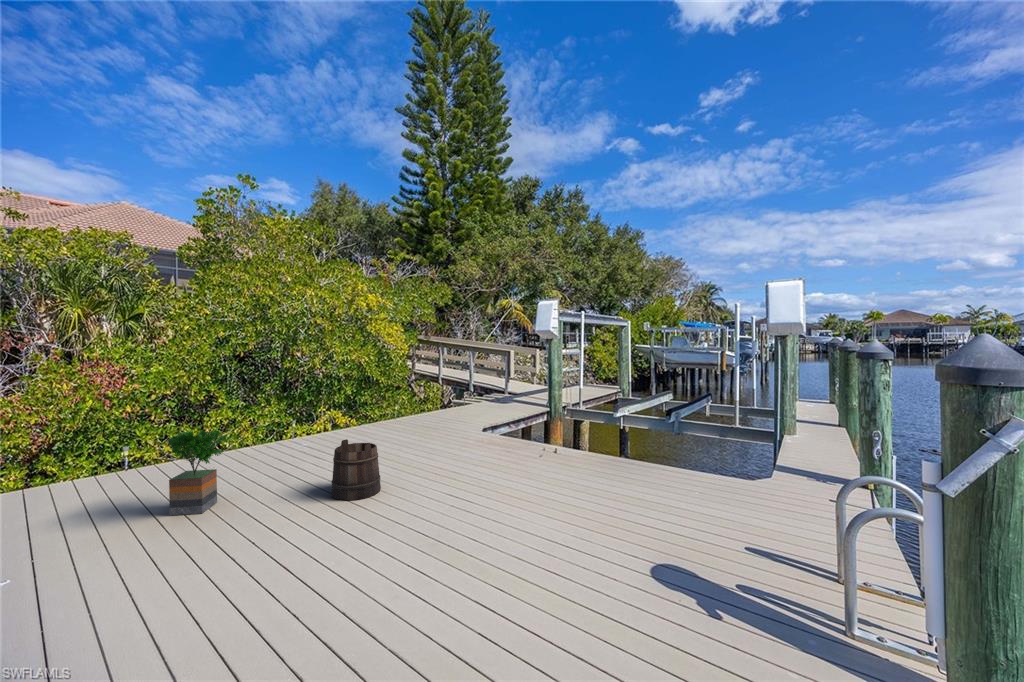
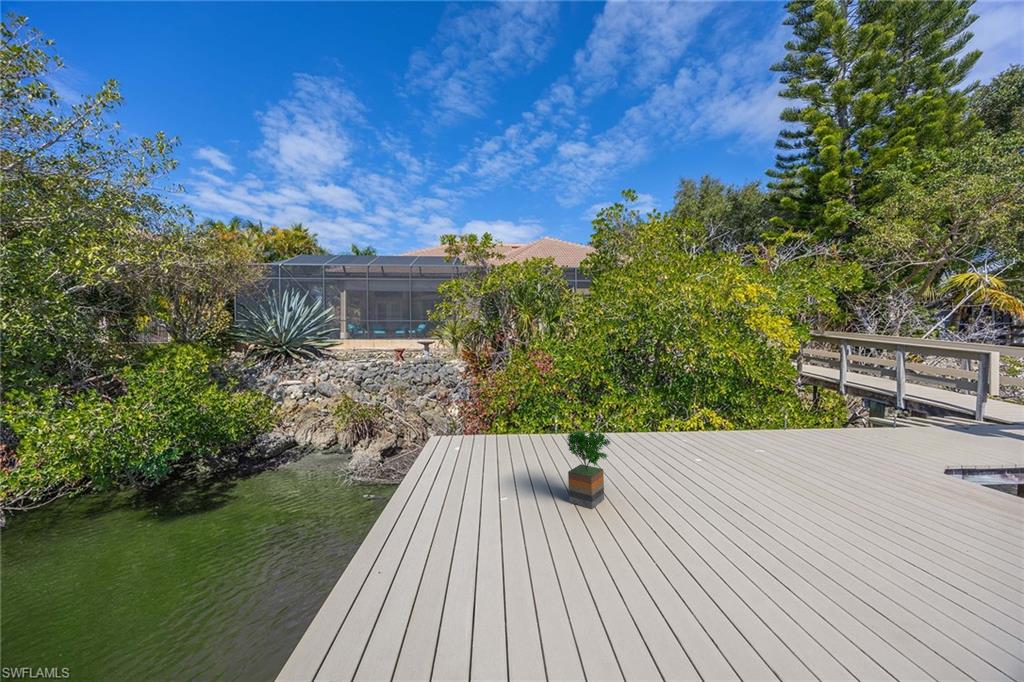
bucket: present [331,439,381,500] -> none [715,466,780,549]

